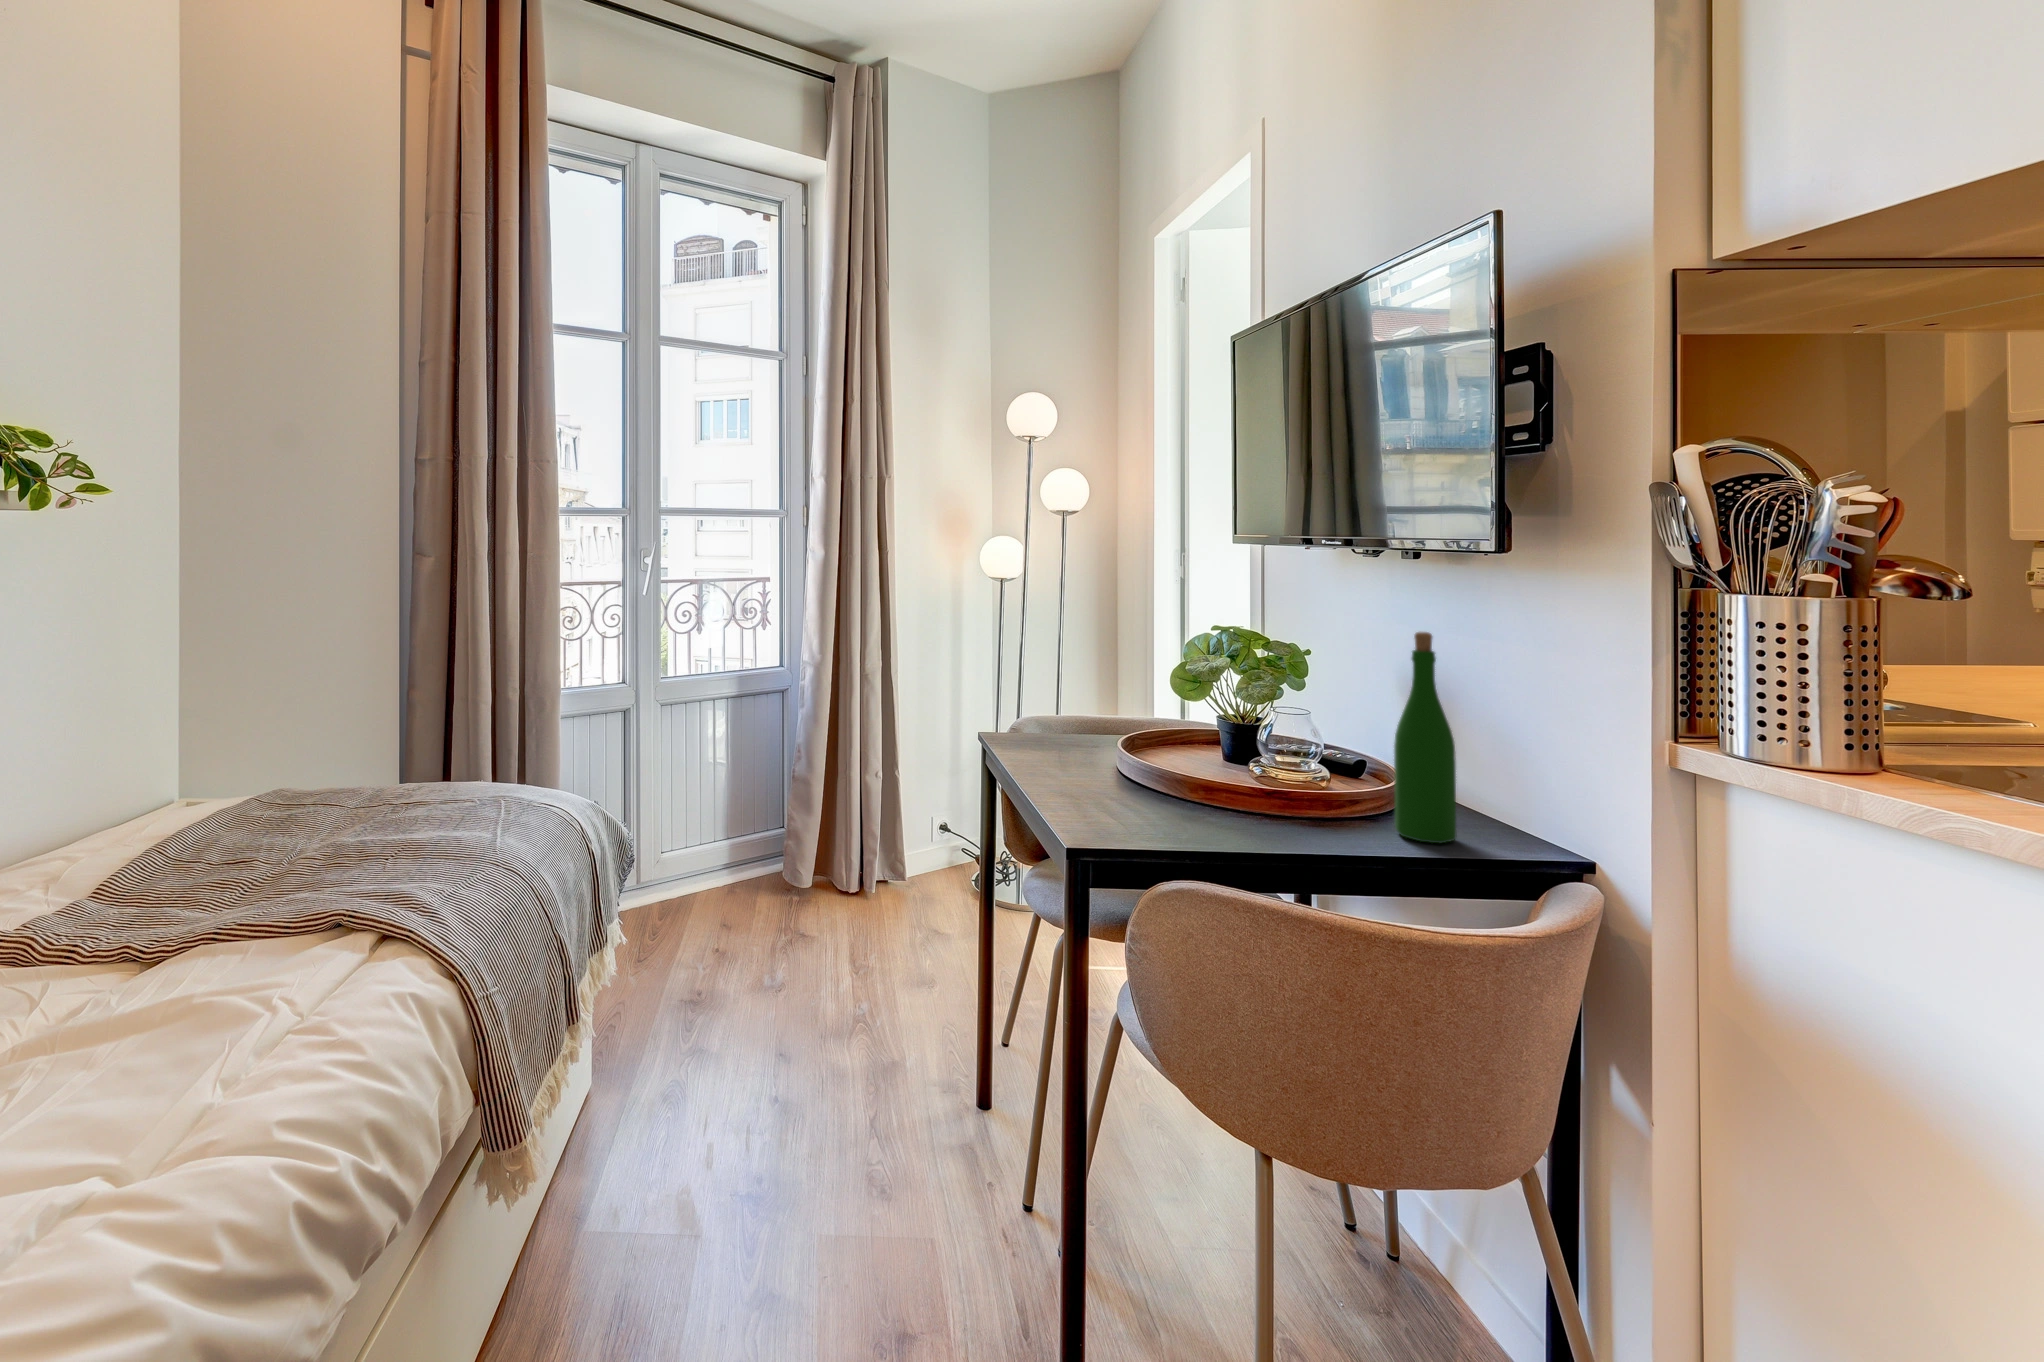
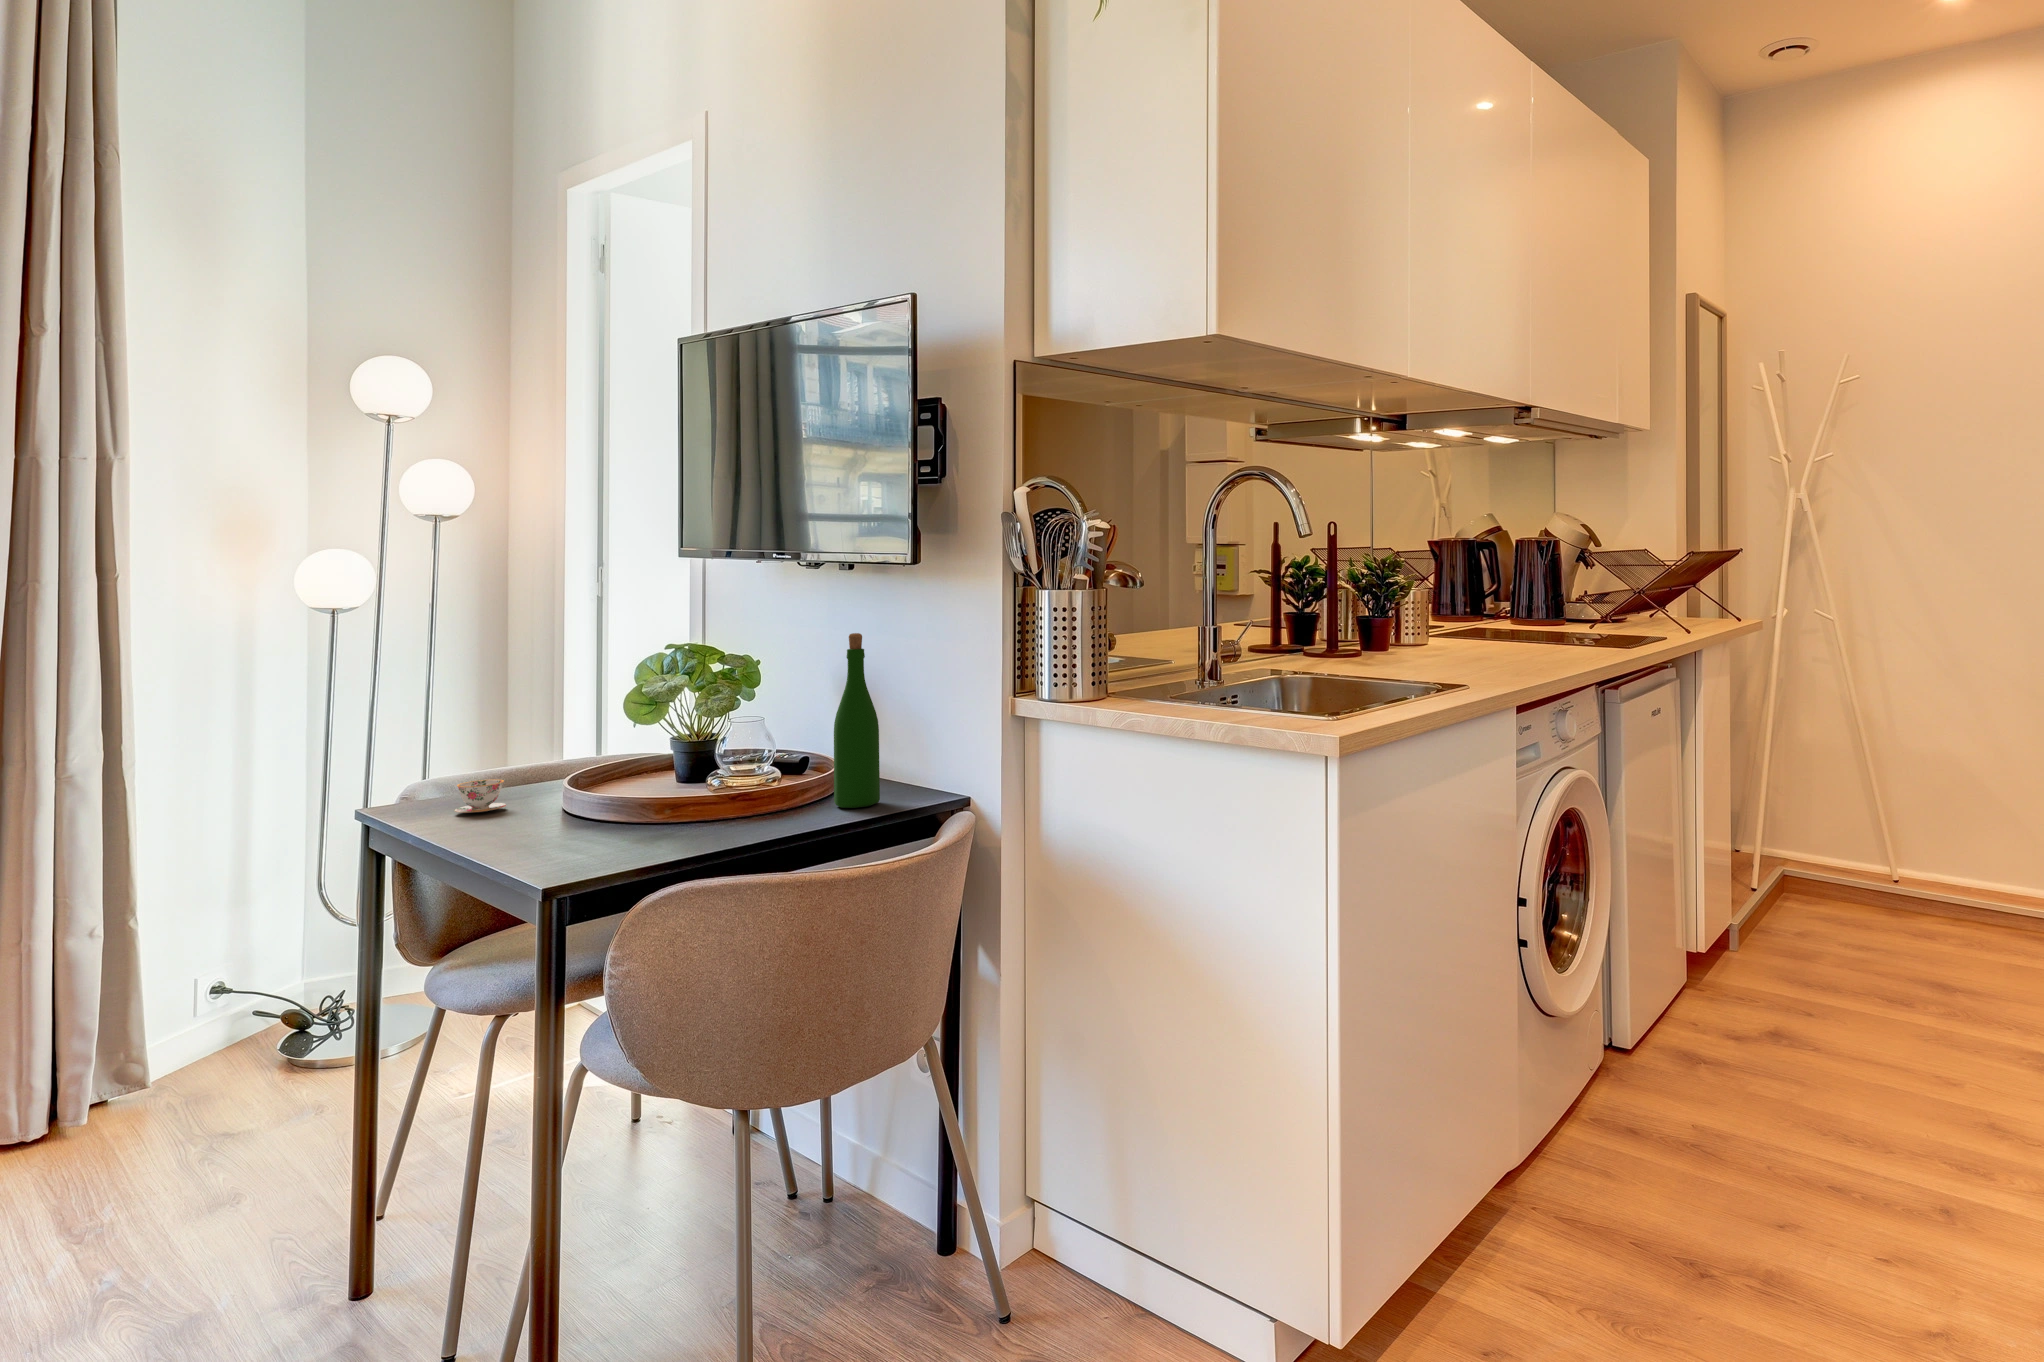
teacup: none [1033,728,1072,758] -> present [455,779,506,813]

